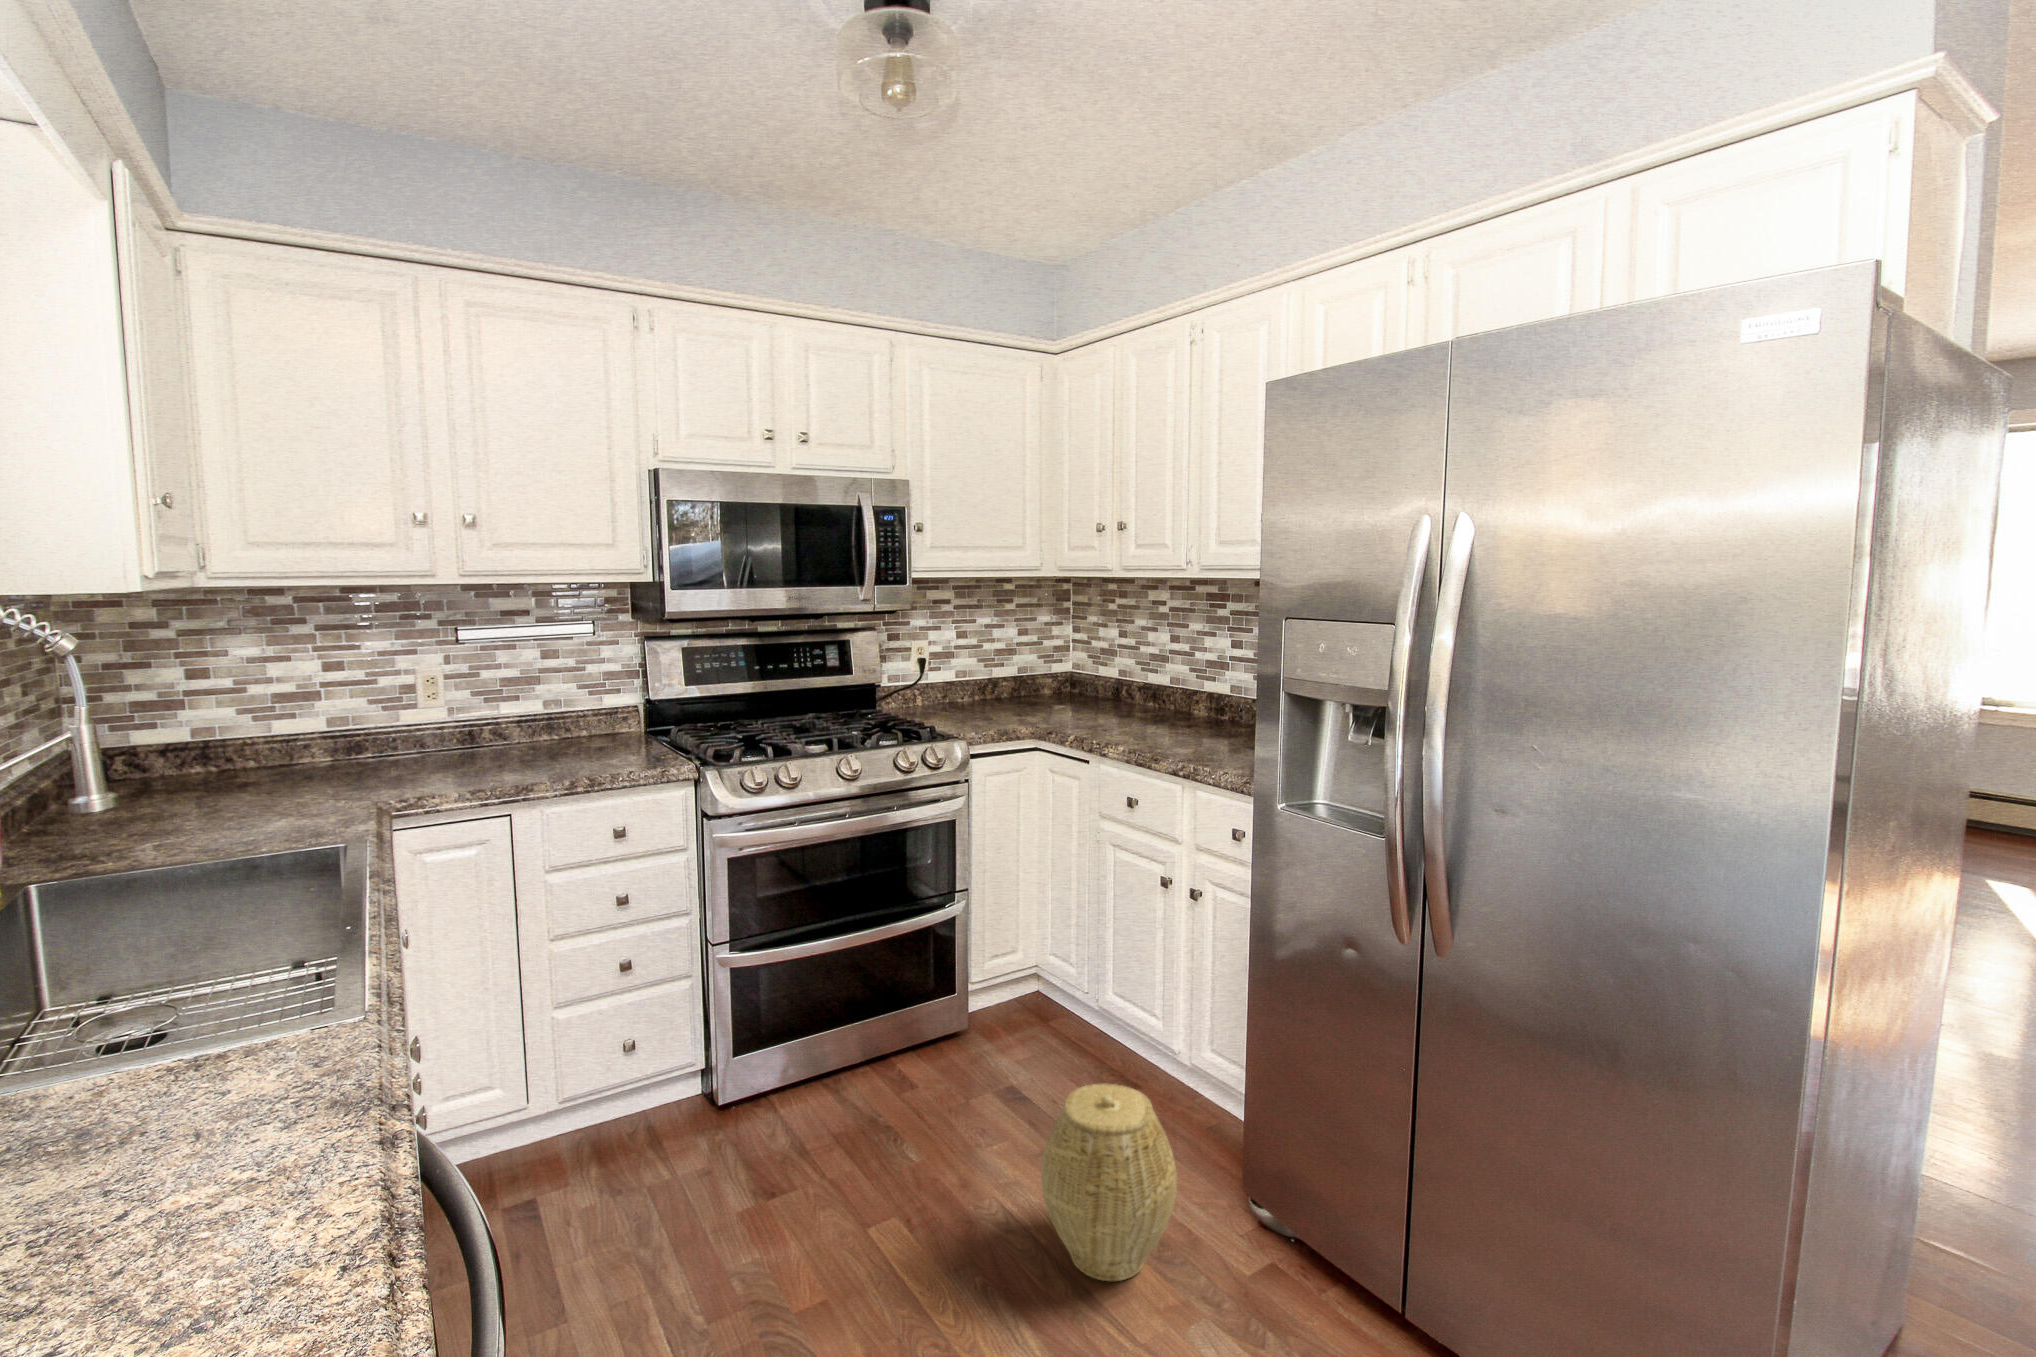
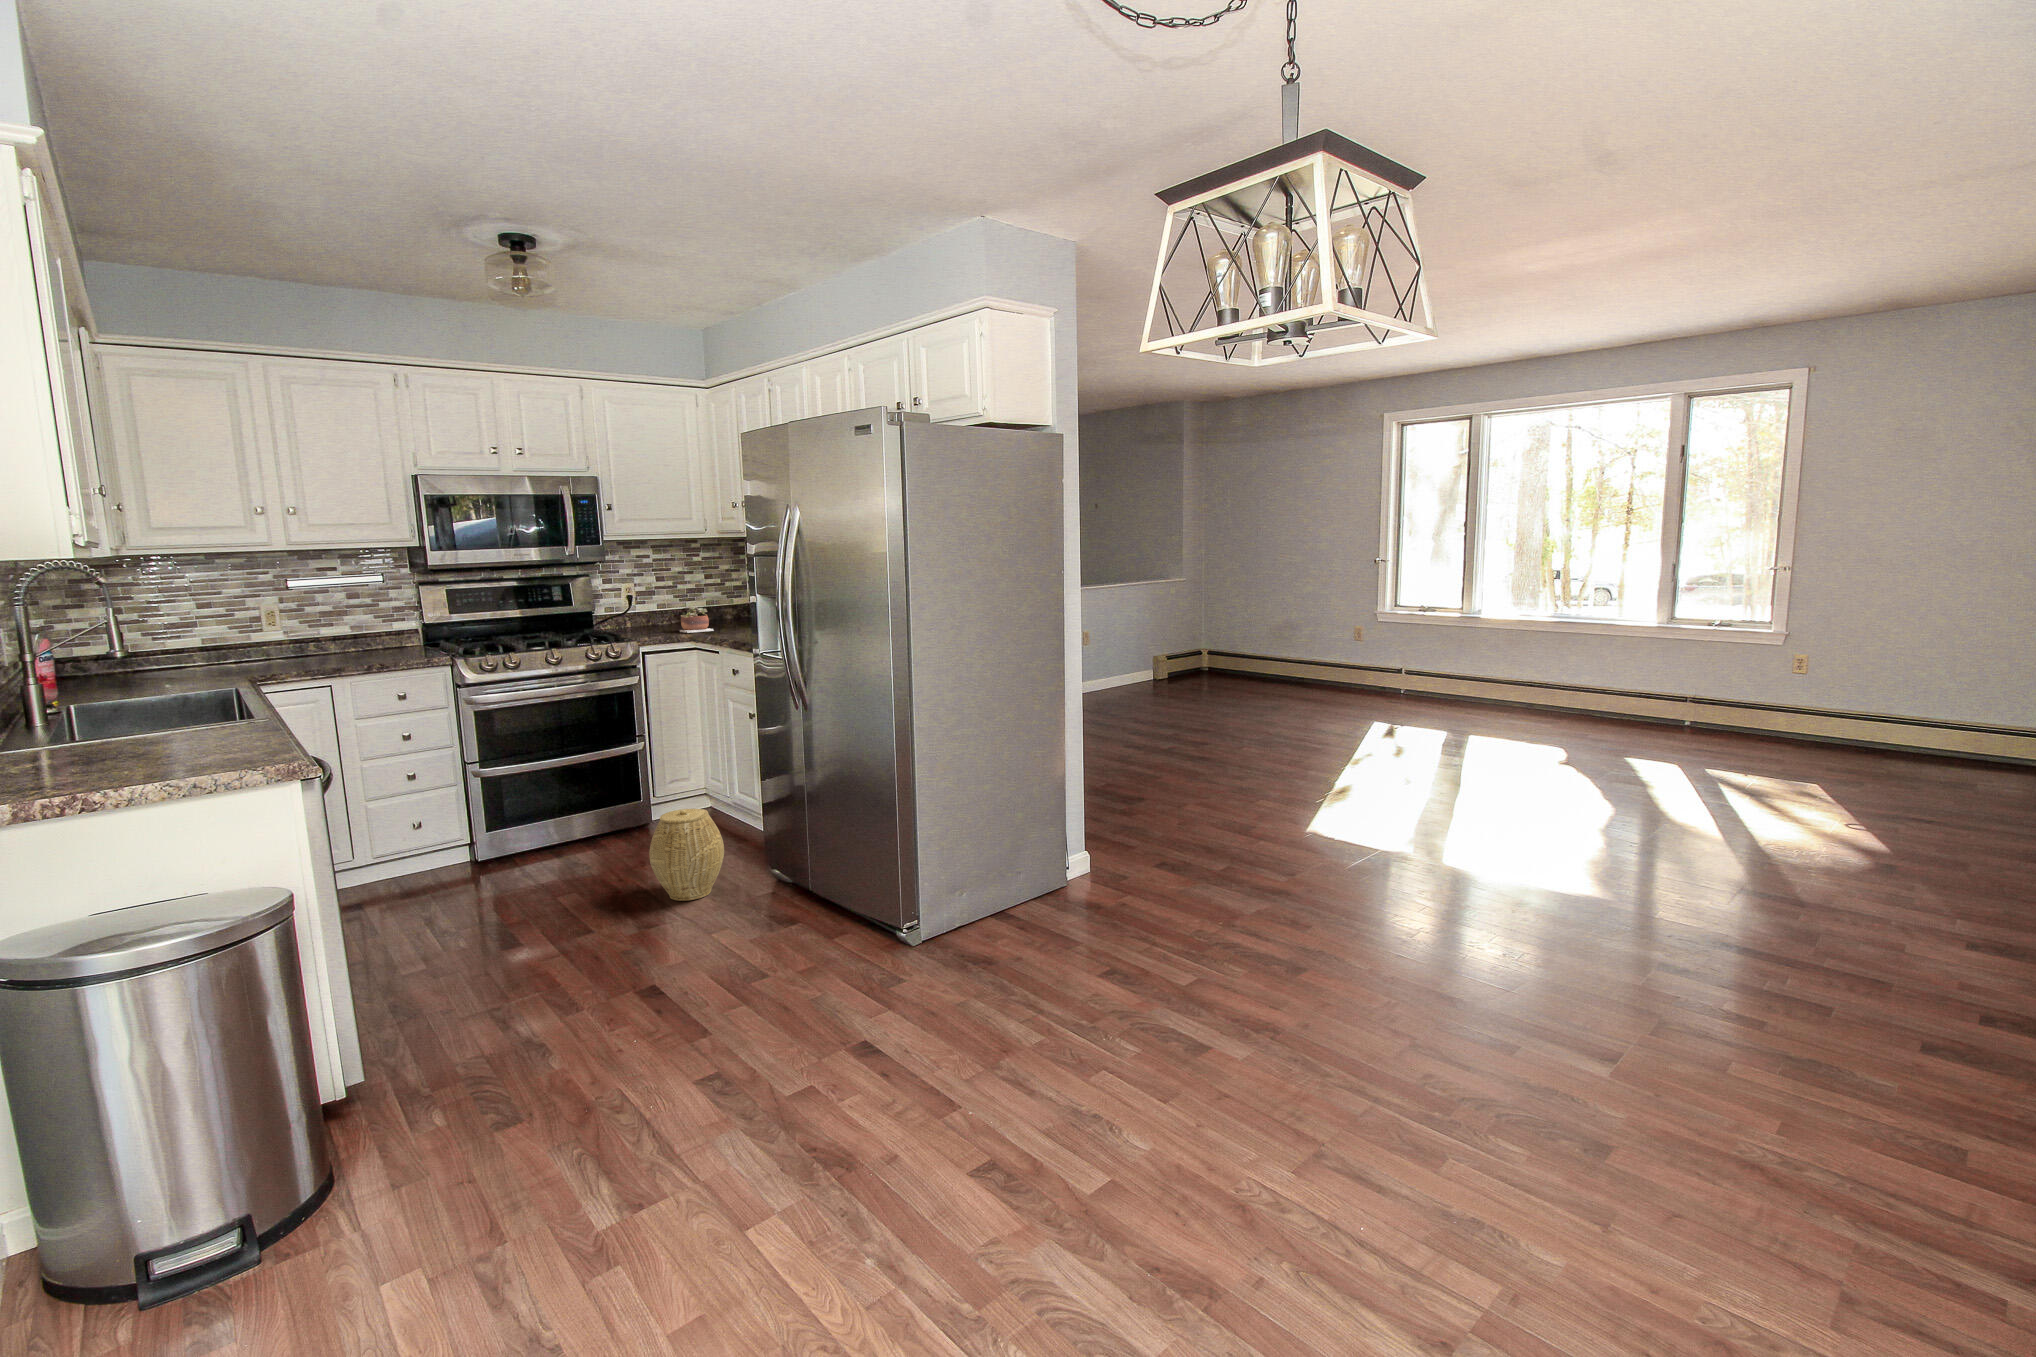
succulent plant: none [998,679,1053,721] -> present [680,606,714,633]

